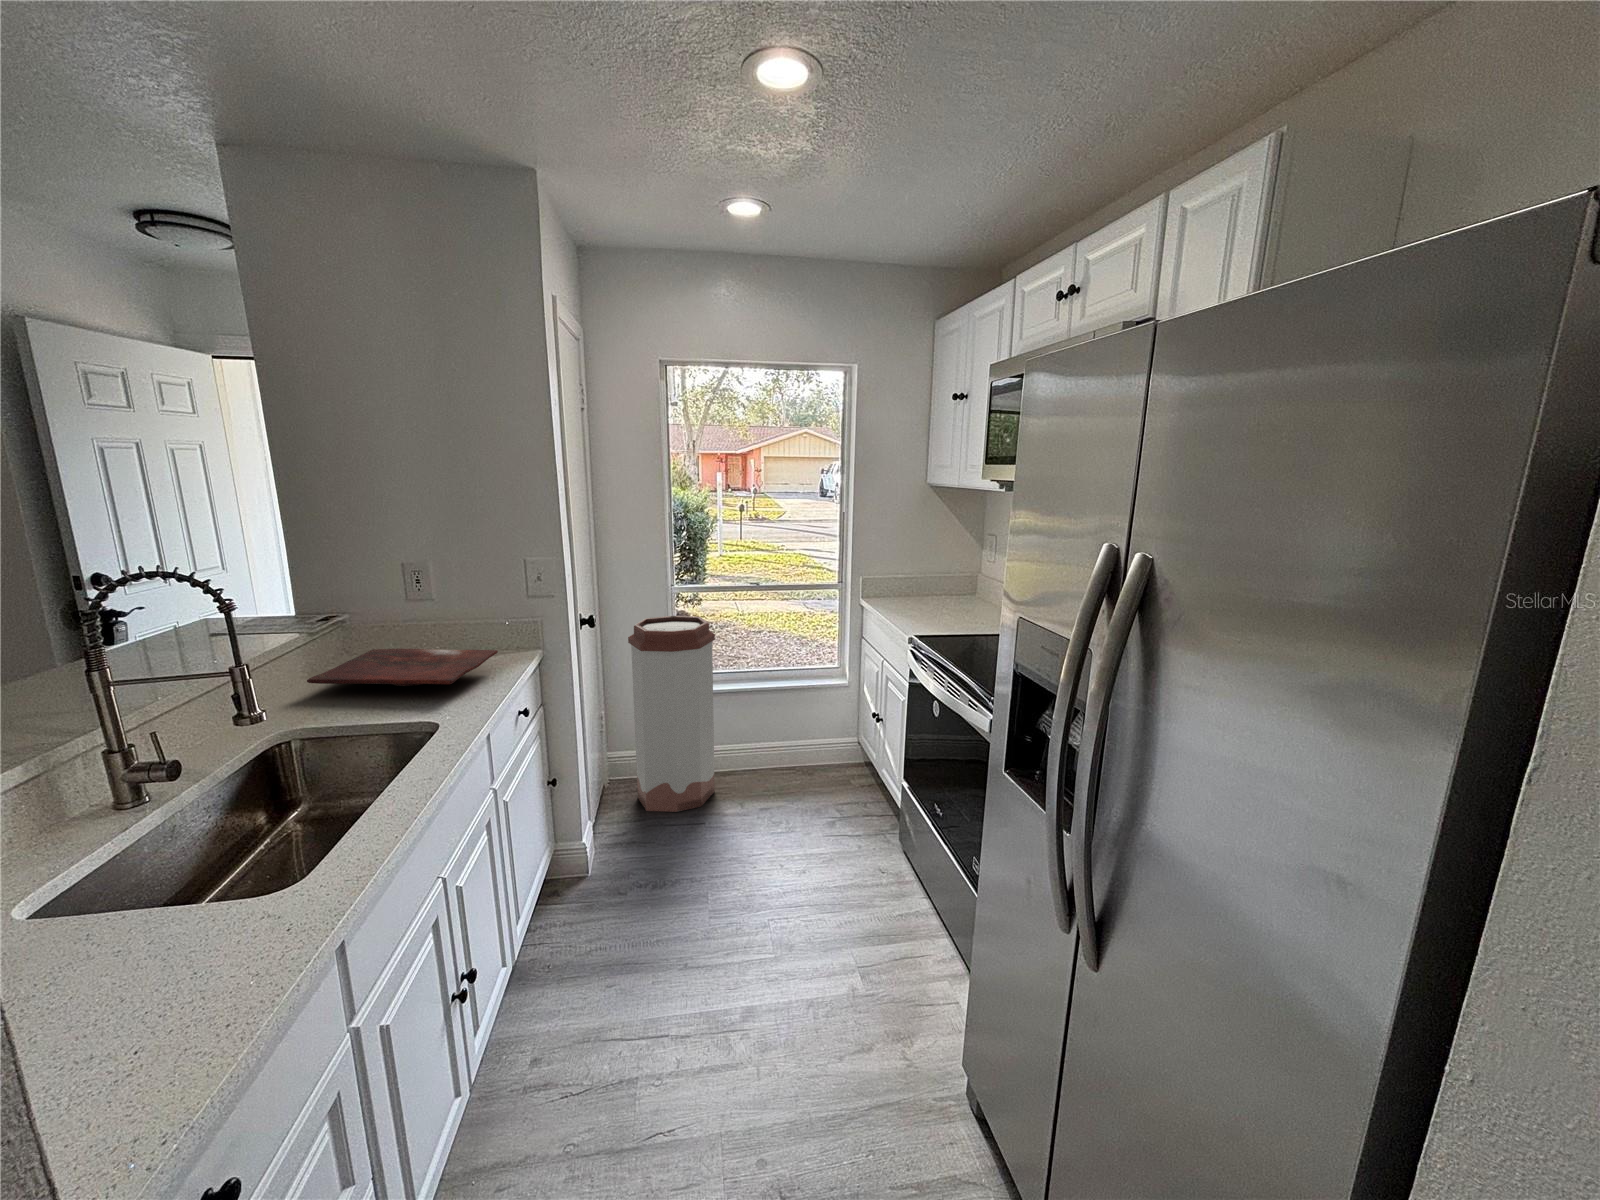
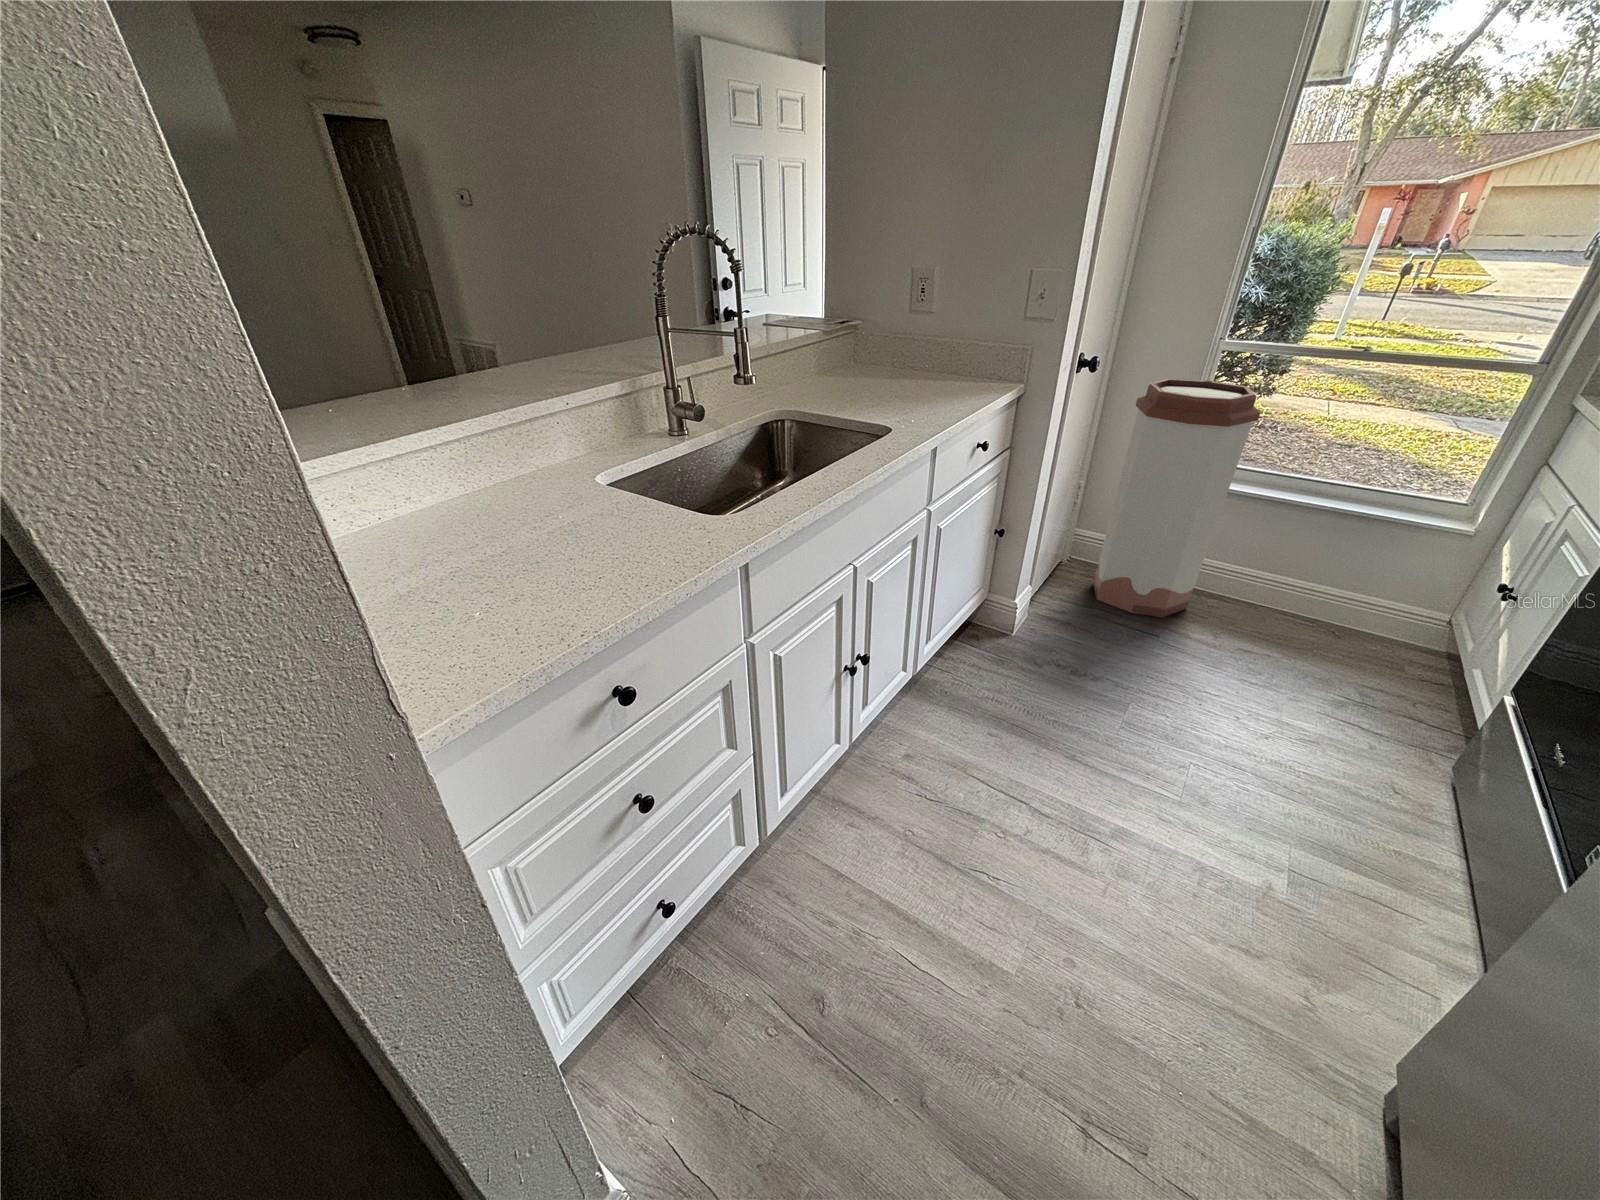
cutting board: present [307,649,498,686] -> none [813,359,975,396]

